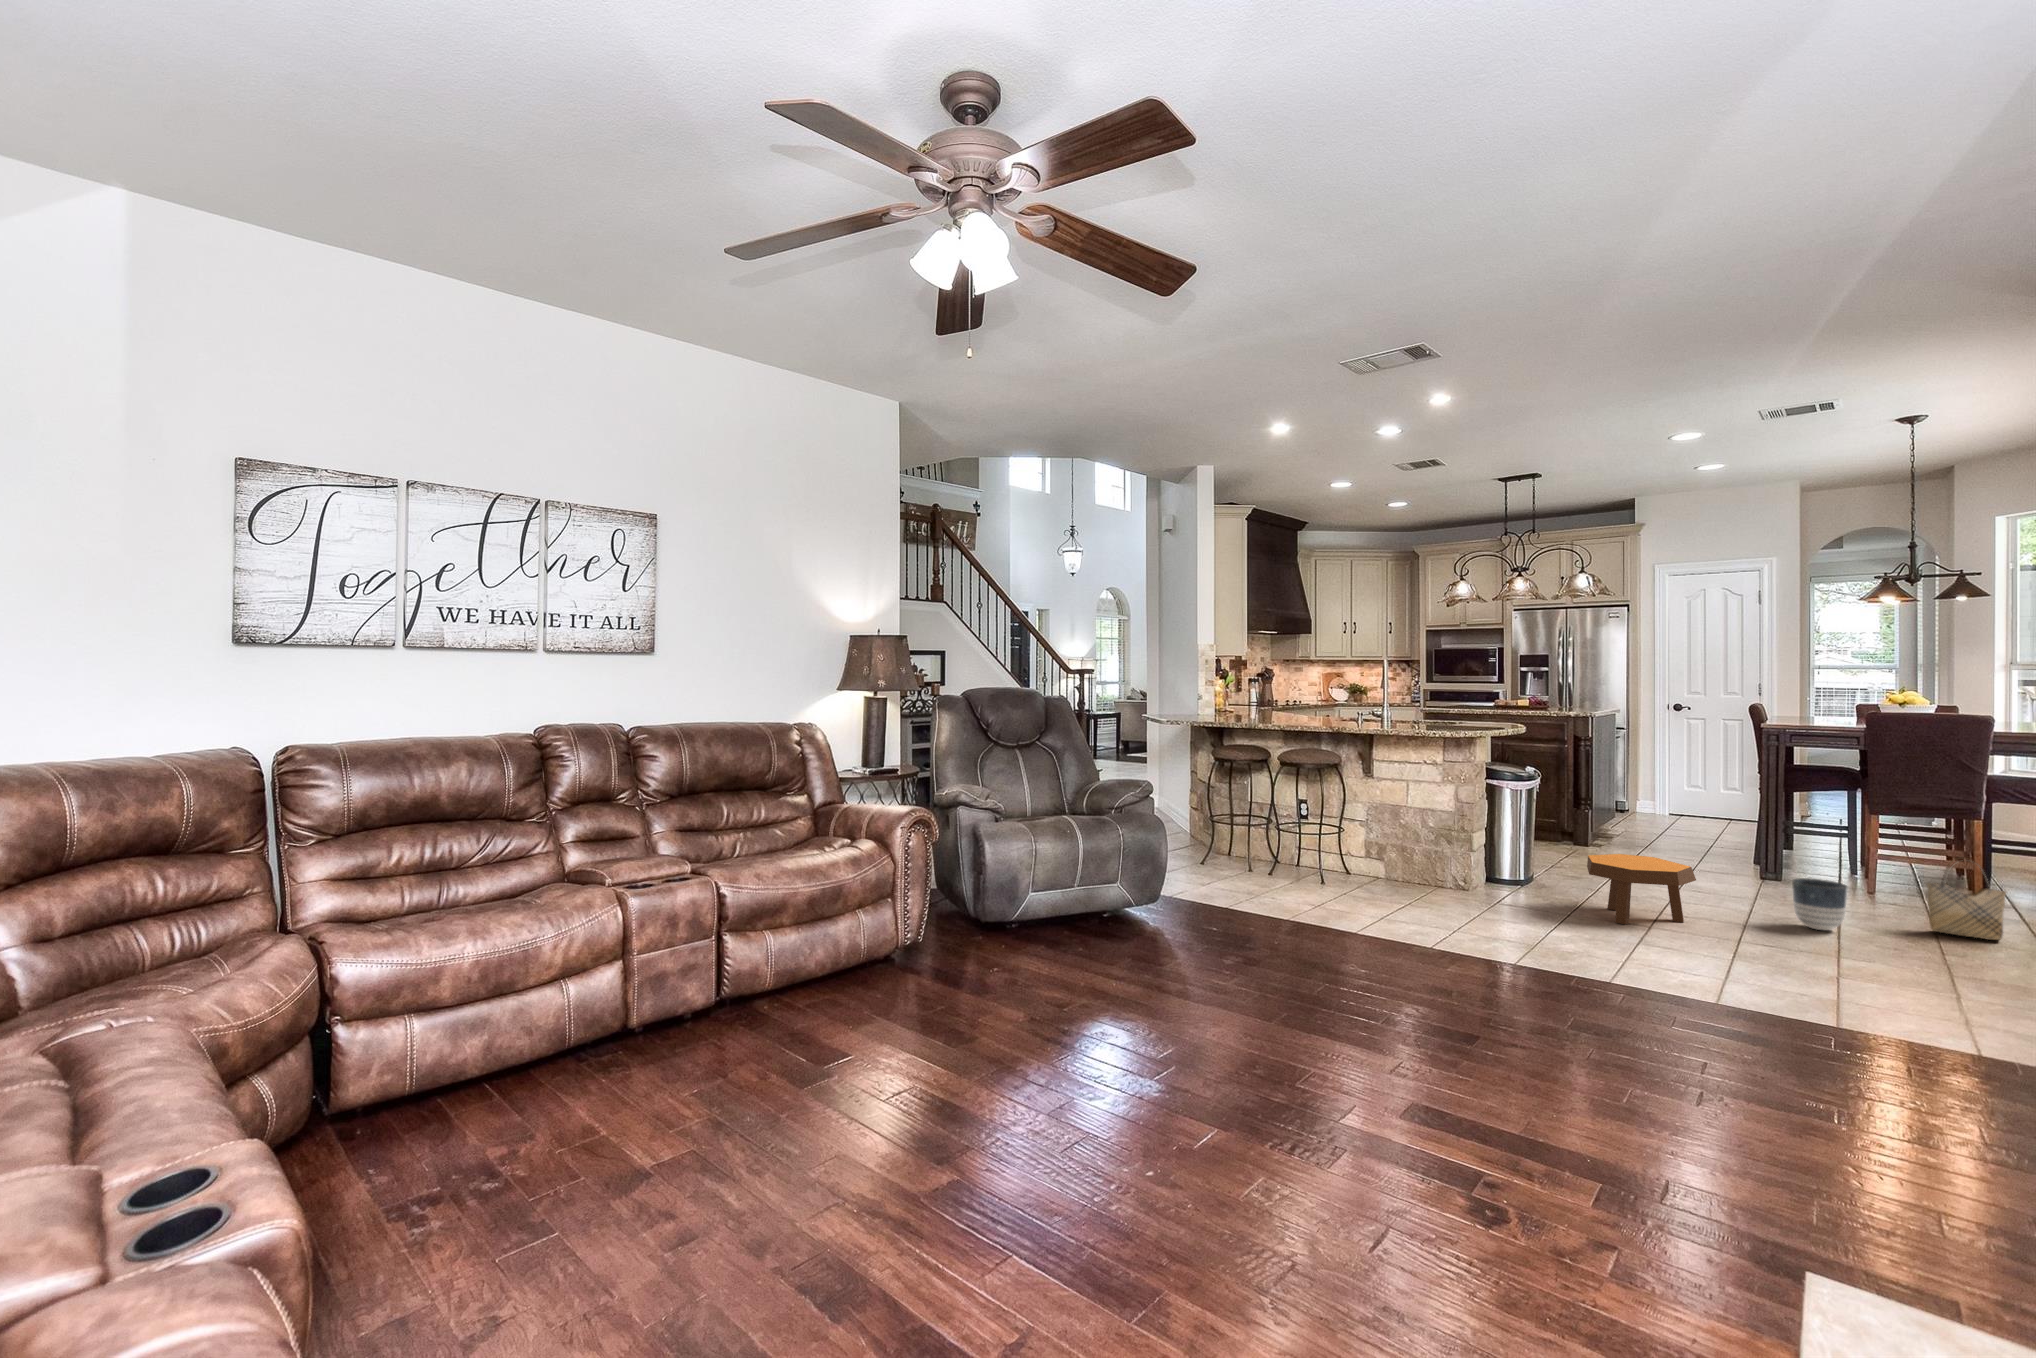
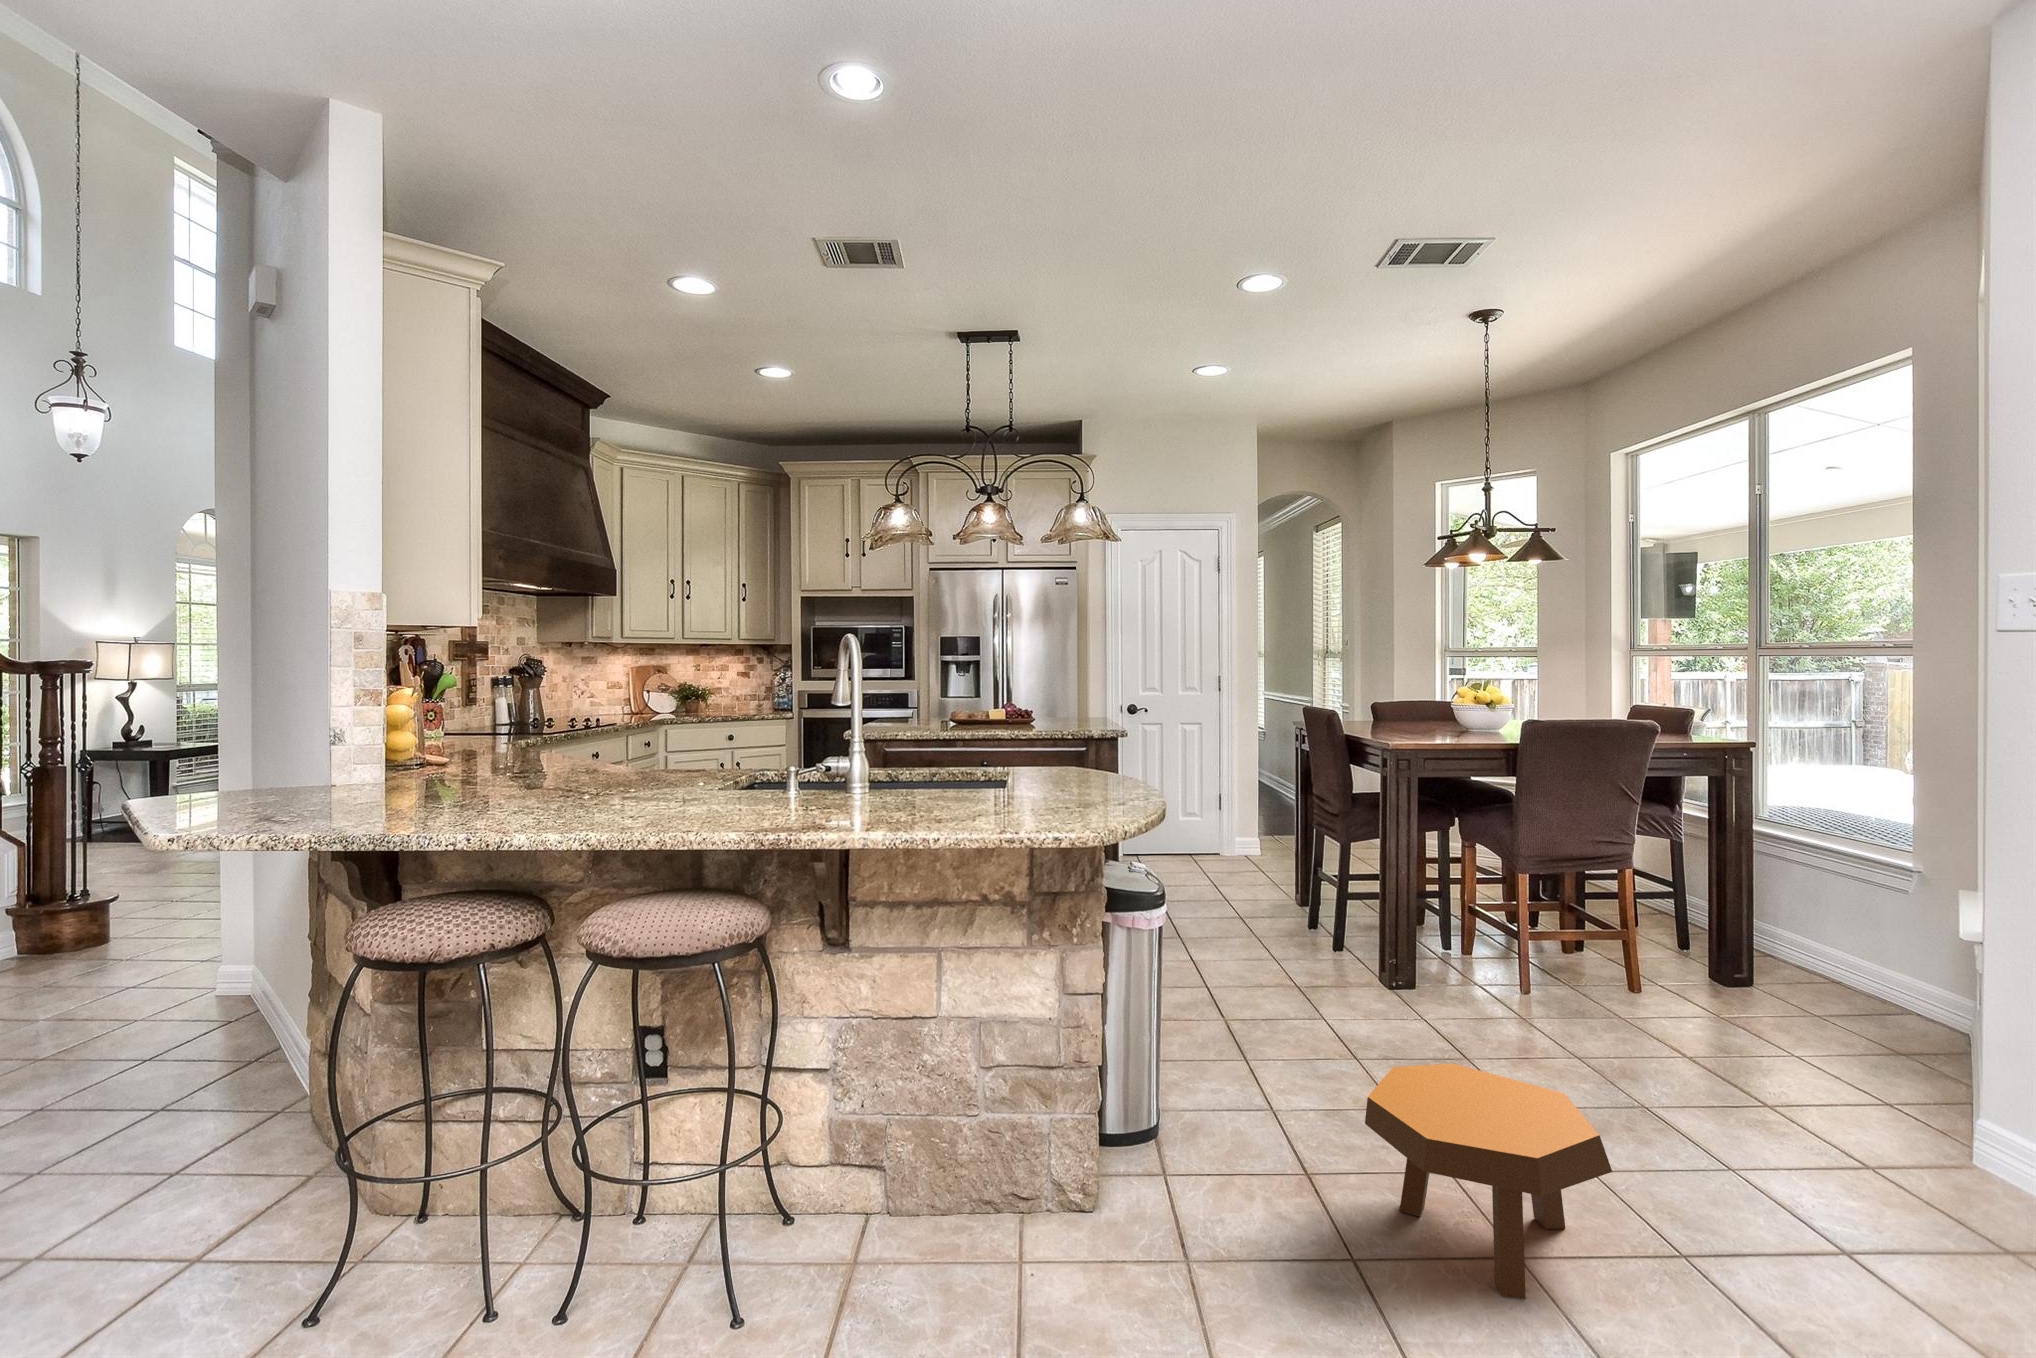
woven basket: present [1927,860,2006,940] -> none [1771,967,1878,1110]
planter: present [1792,878,1847,930] -> none [1658,1054,1760,1167]

